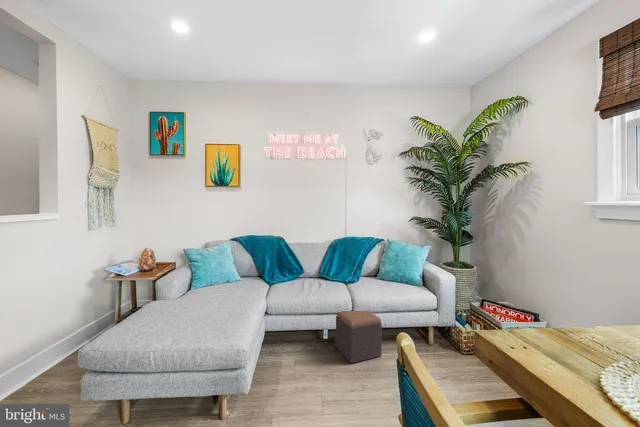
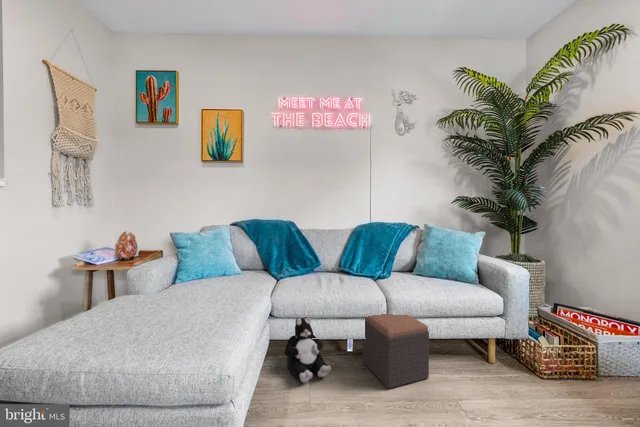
plush toy: none [277,313,311,361] -> present [285,317,331,383]

